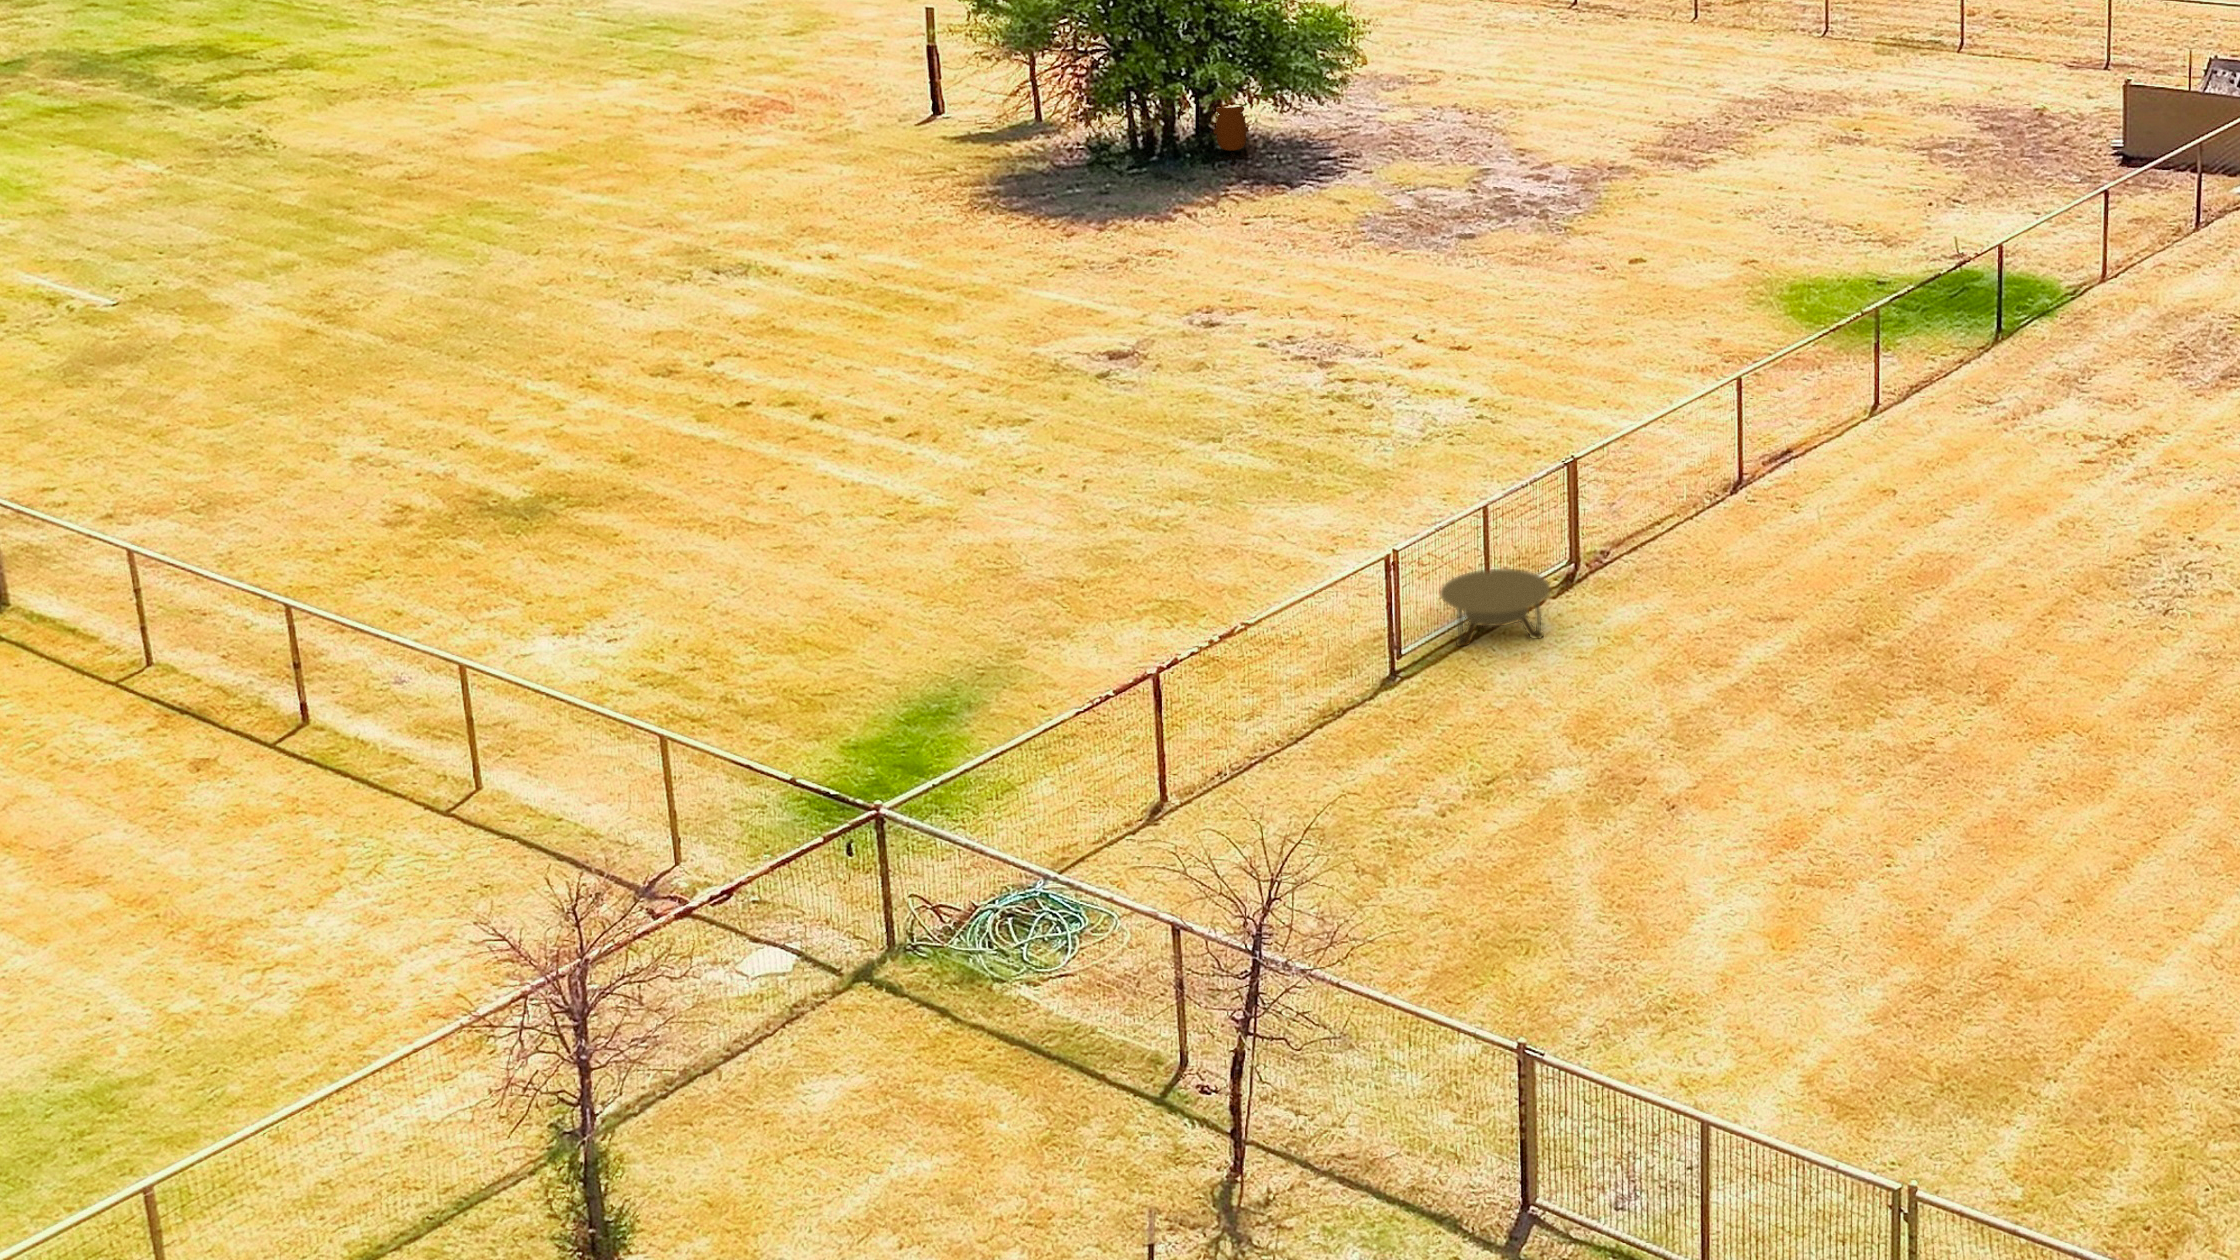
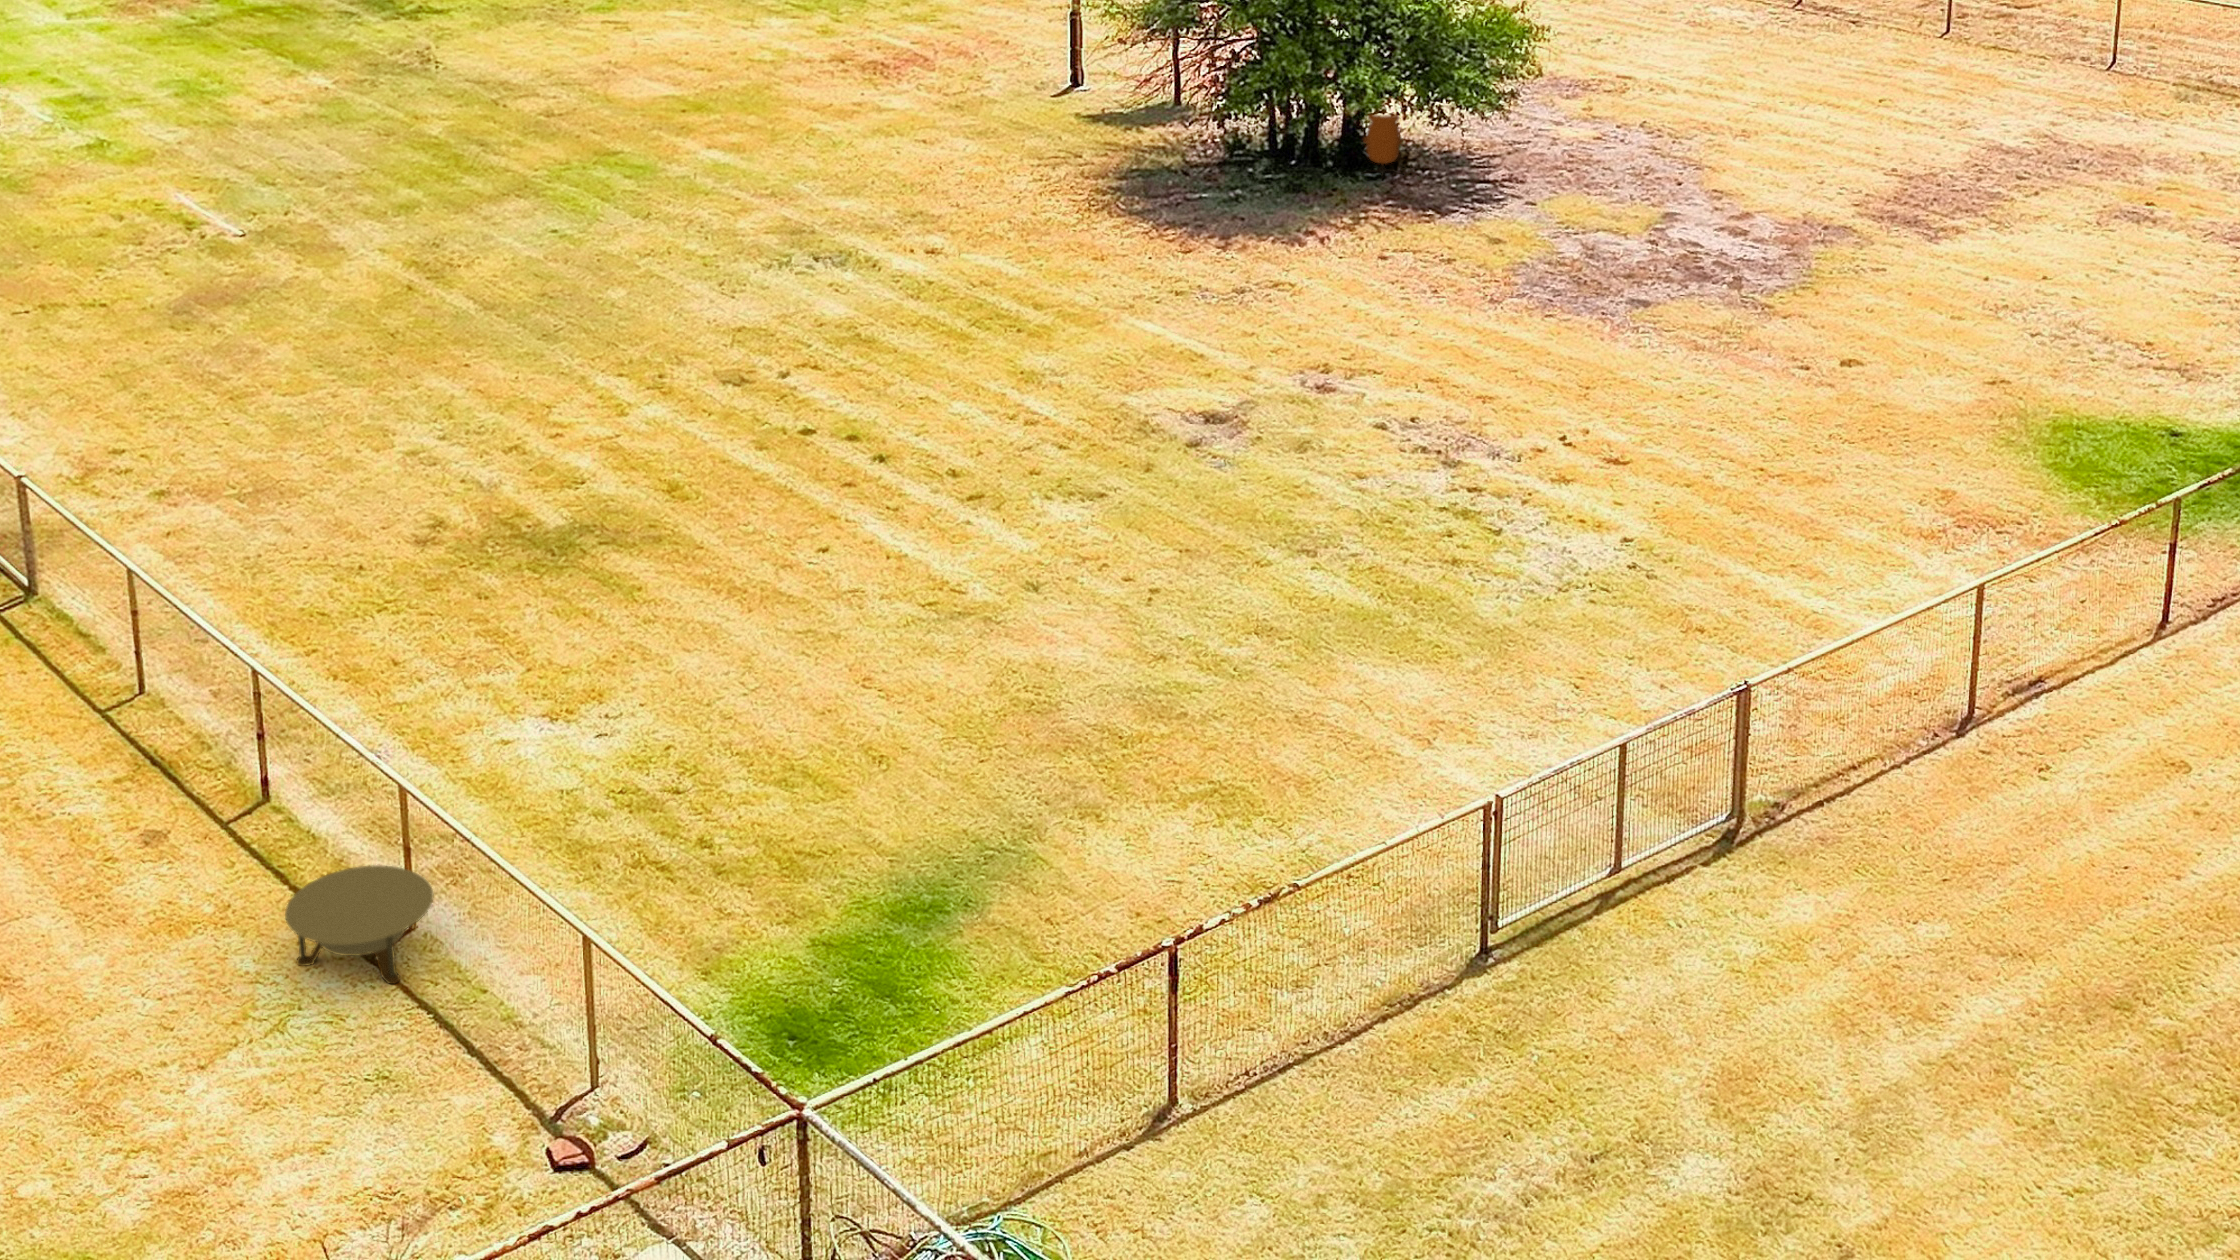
round table: present [1440,569,1550,646] -> present [285,865,433,984]

